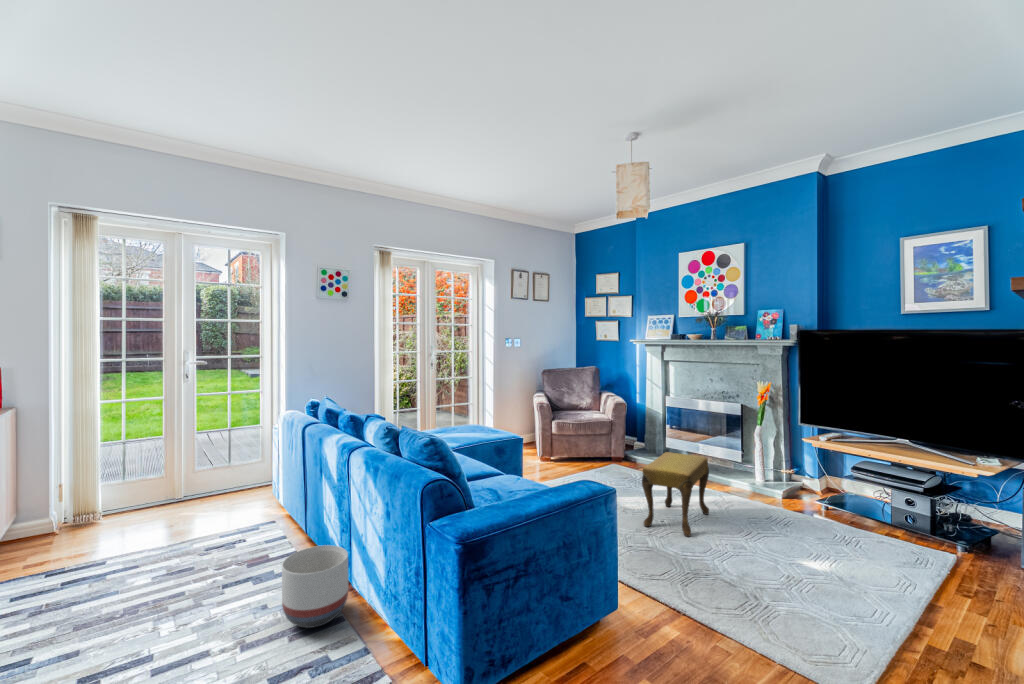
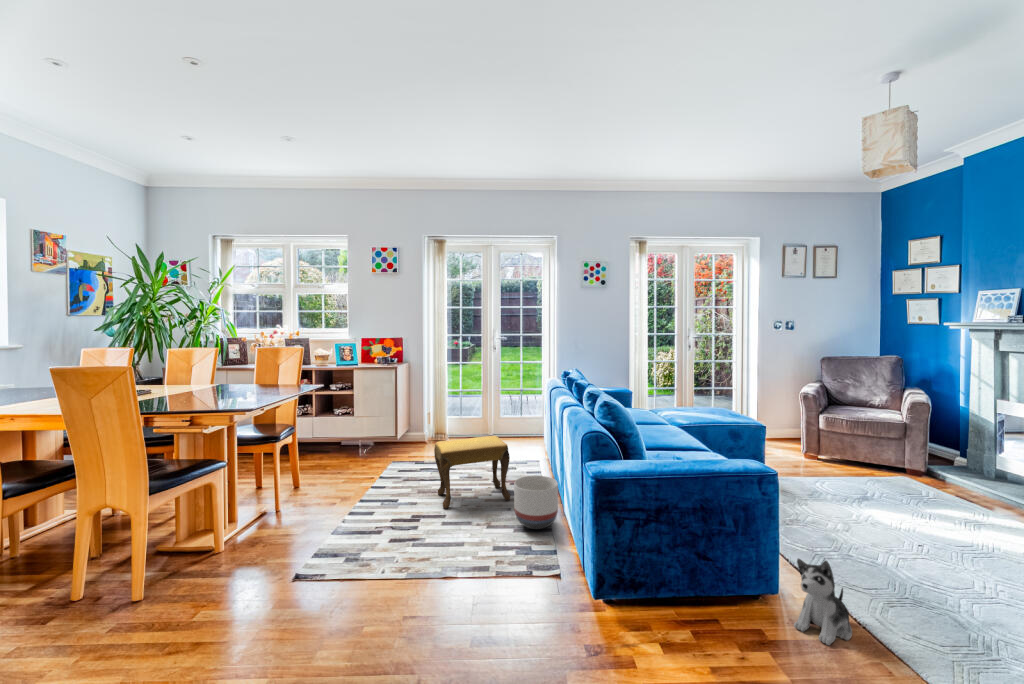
footstool: present [642,452,709,537] -> present [434,436,510,509]
plush toy: none [640,564,689,649] -> present [794,558,852,645]

